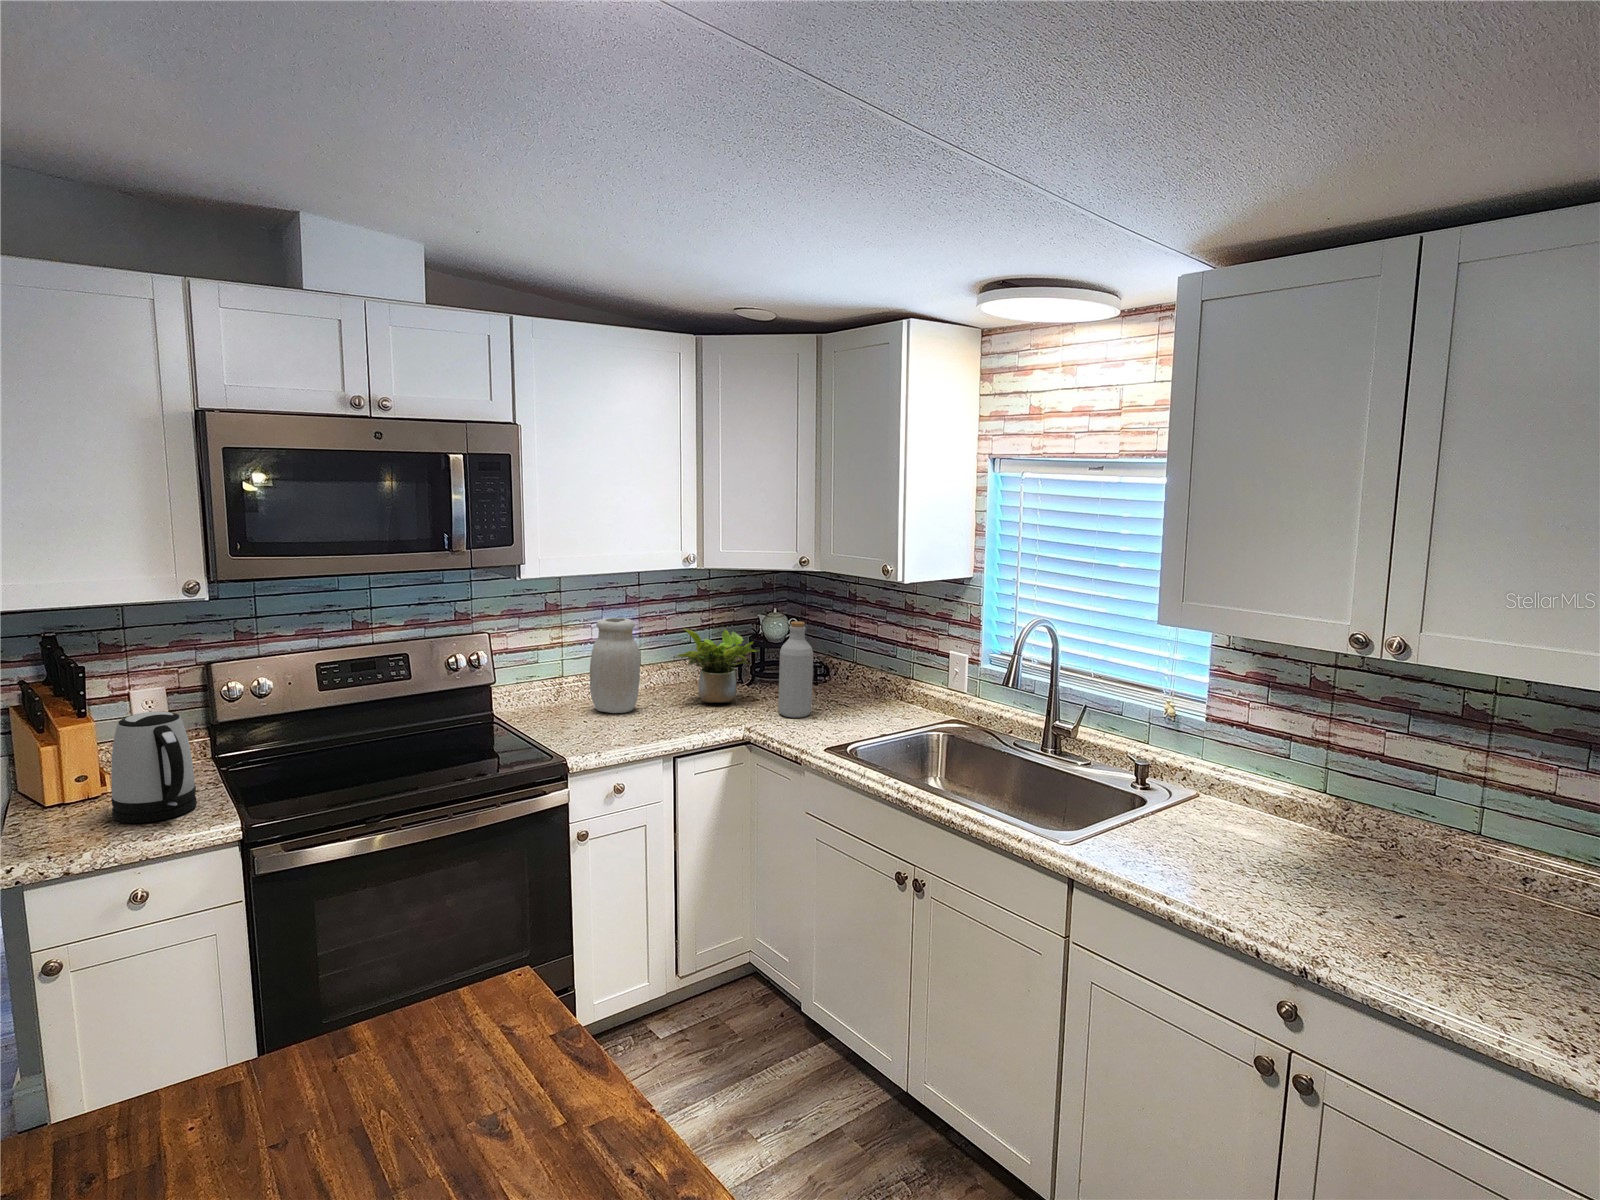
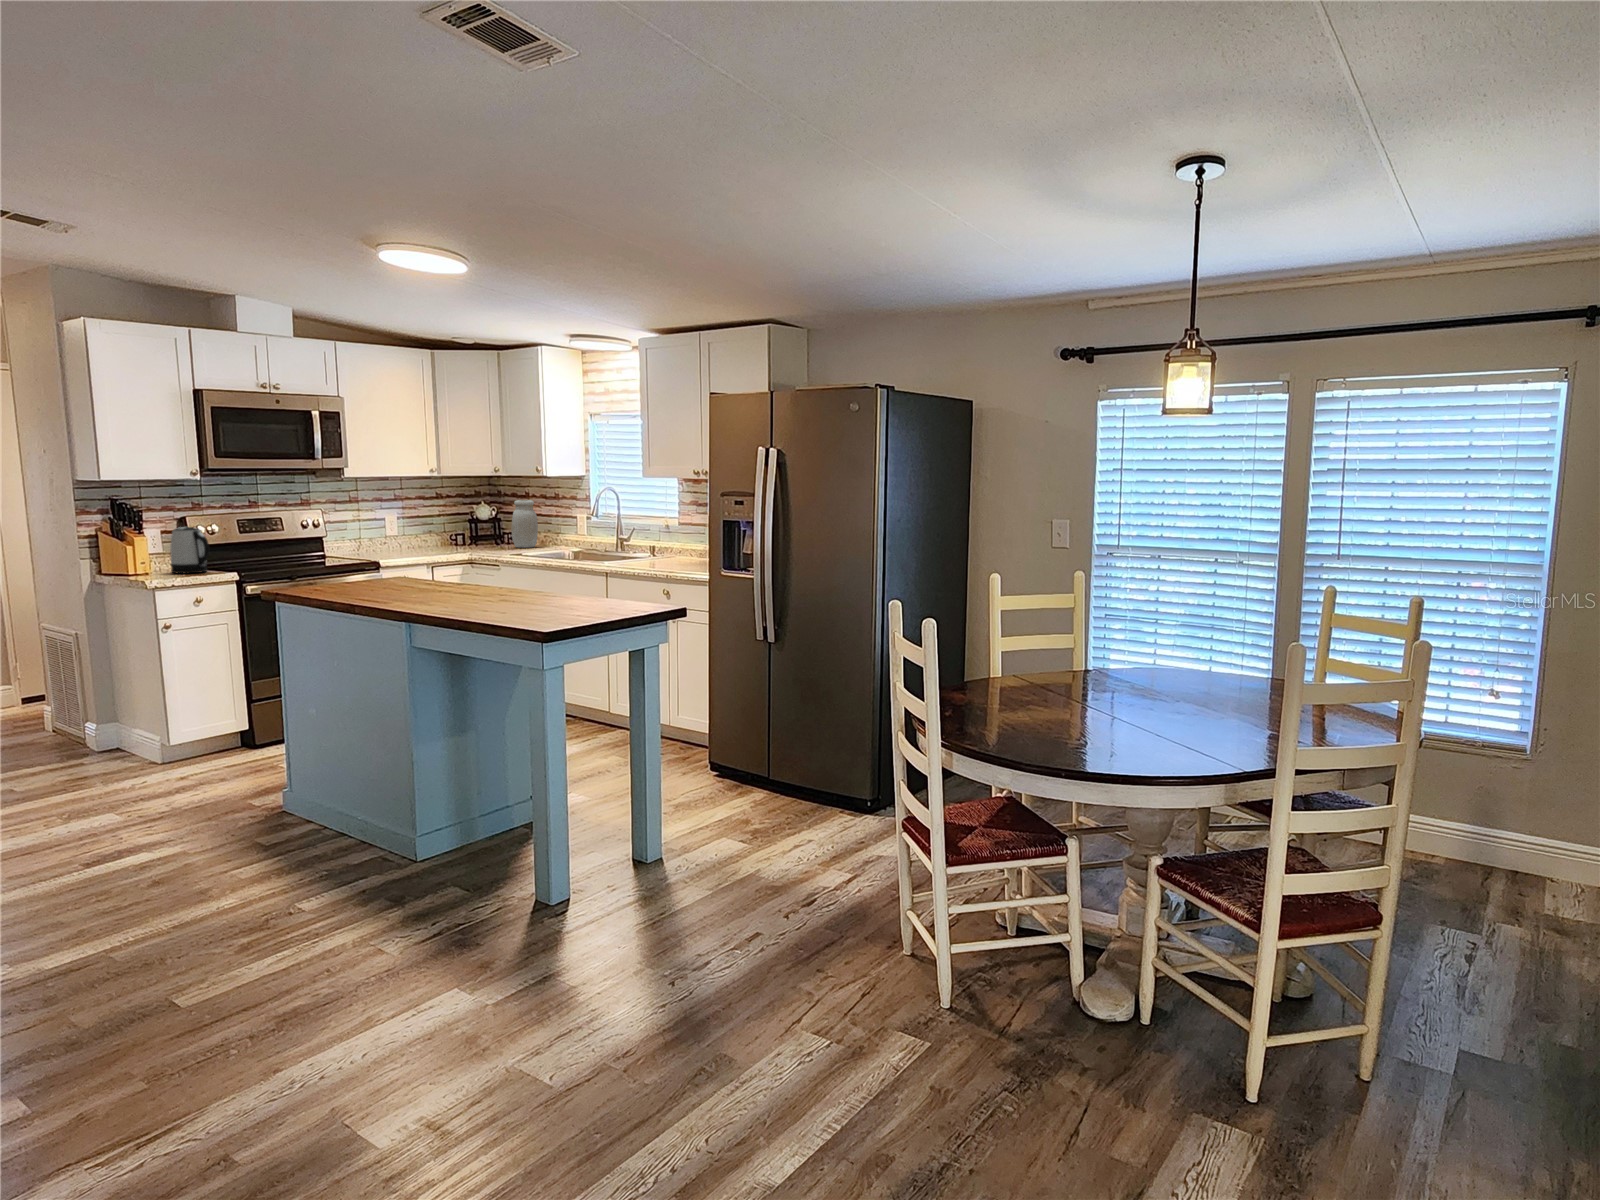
jar: present [590,618,640,713] -> present [512,500,538,548]
bottle: present [778,621,813,718] -> none [485,501,504,550]
potted plant: present [677,629,759,703] -> none [427,509,474,549]

